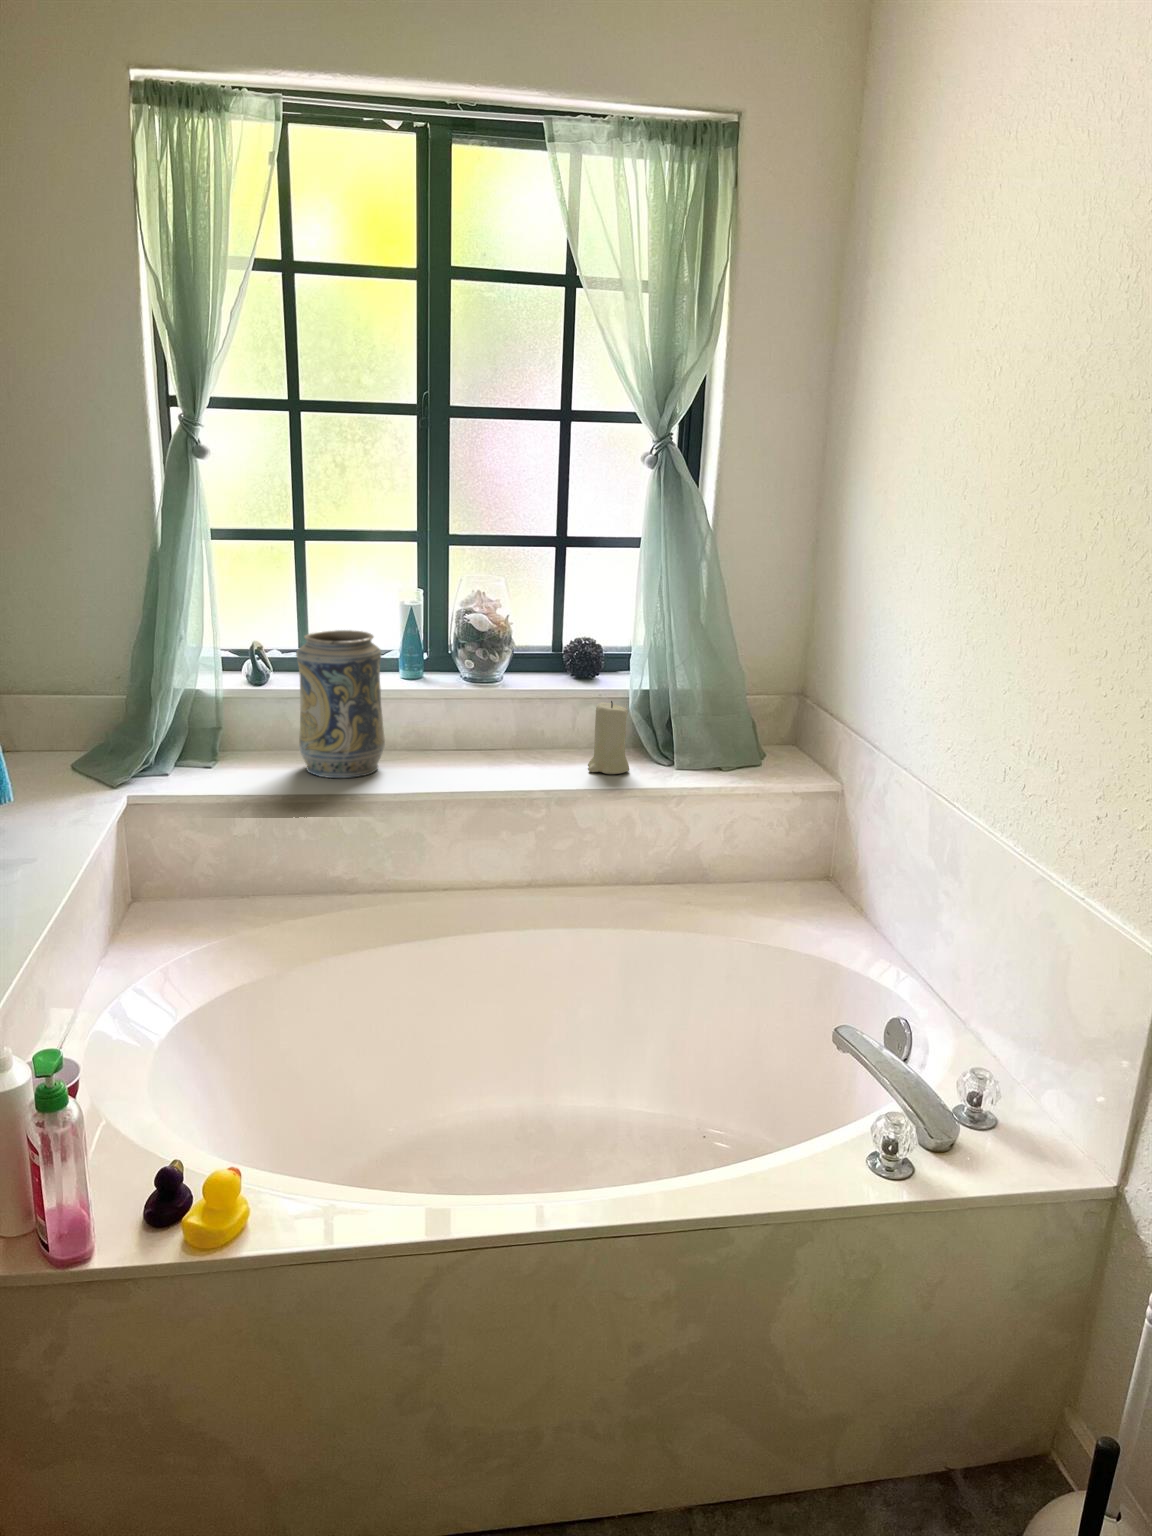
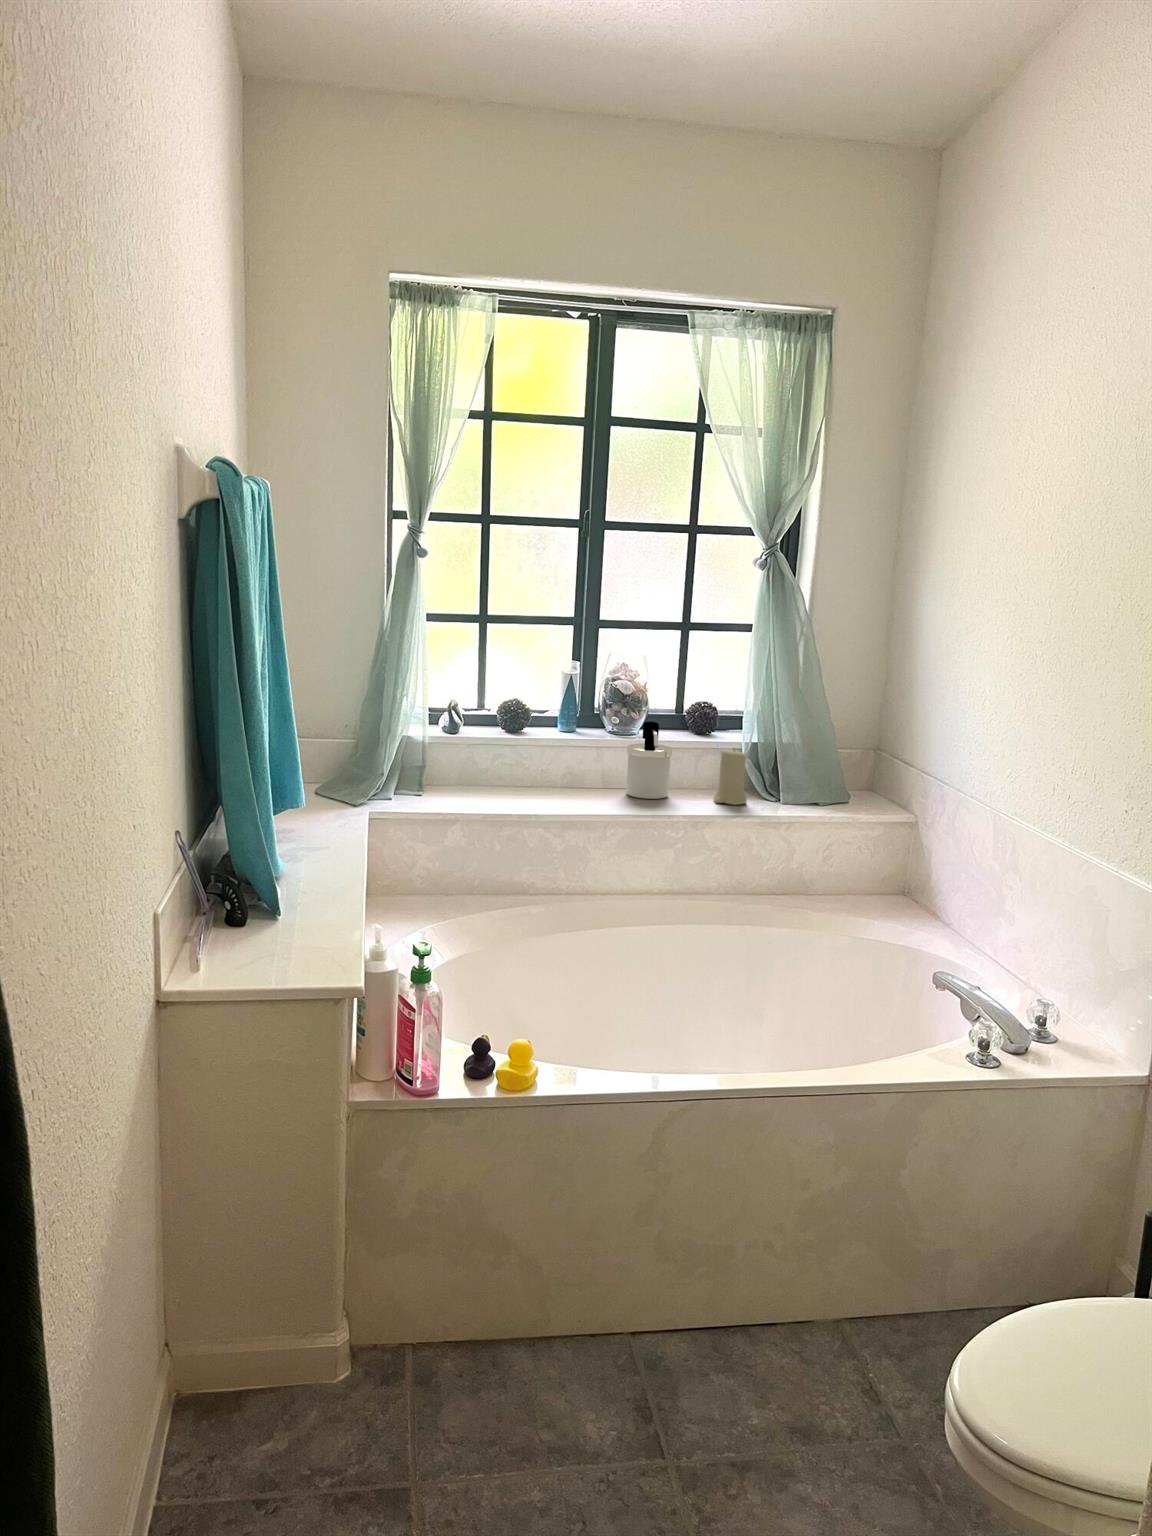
decorative vase: present [296,630,385,778] -> none [490,689,557,802]
soap dispenser: none [478,669,535,768] -> present [627,722,672,799]

